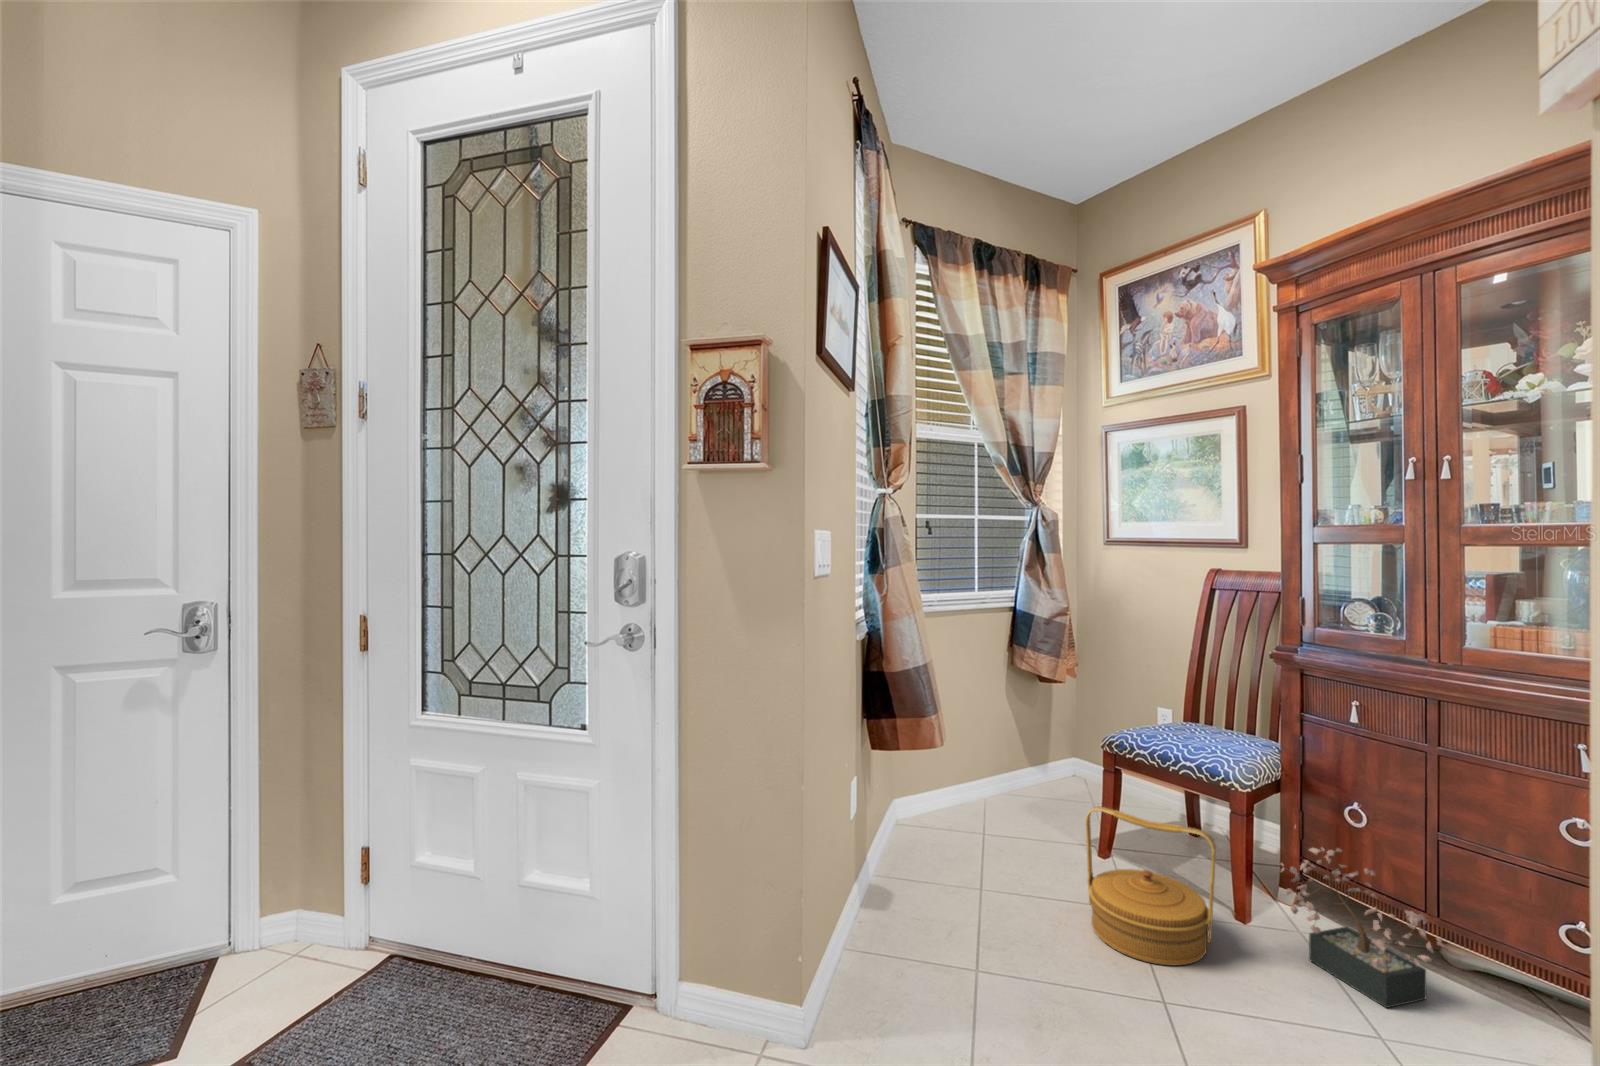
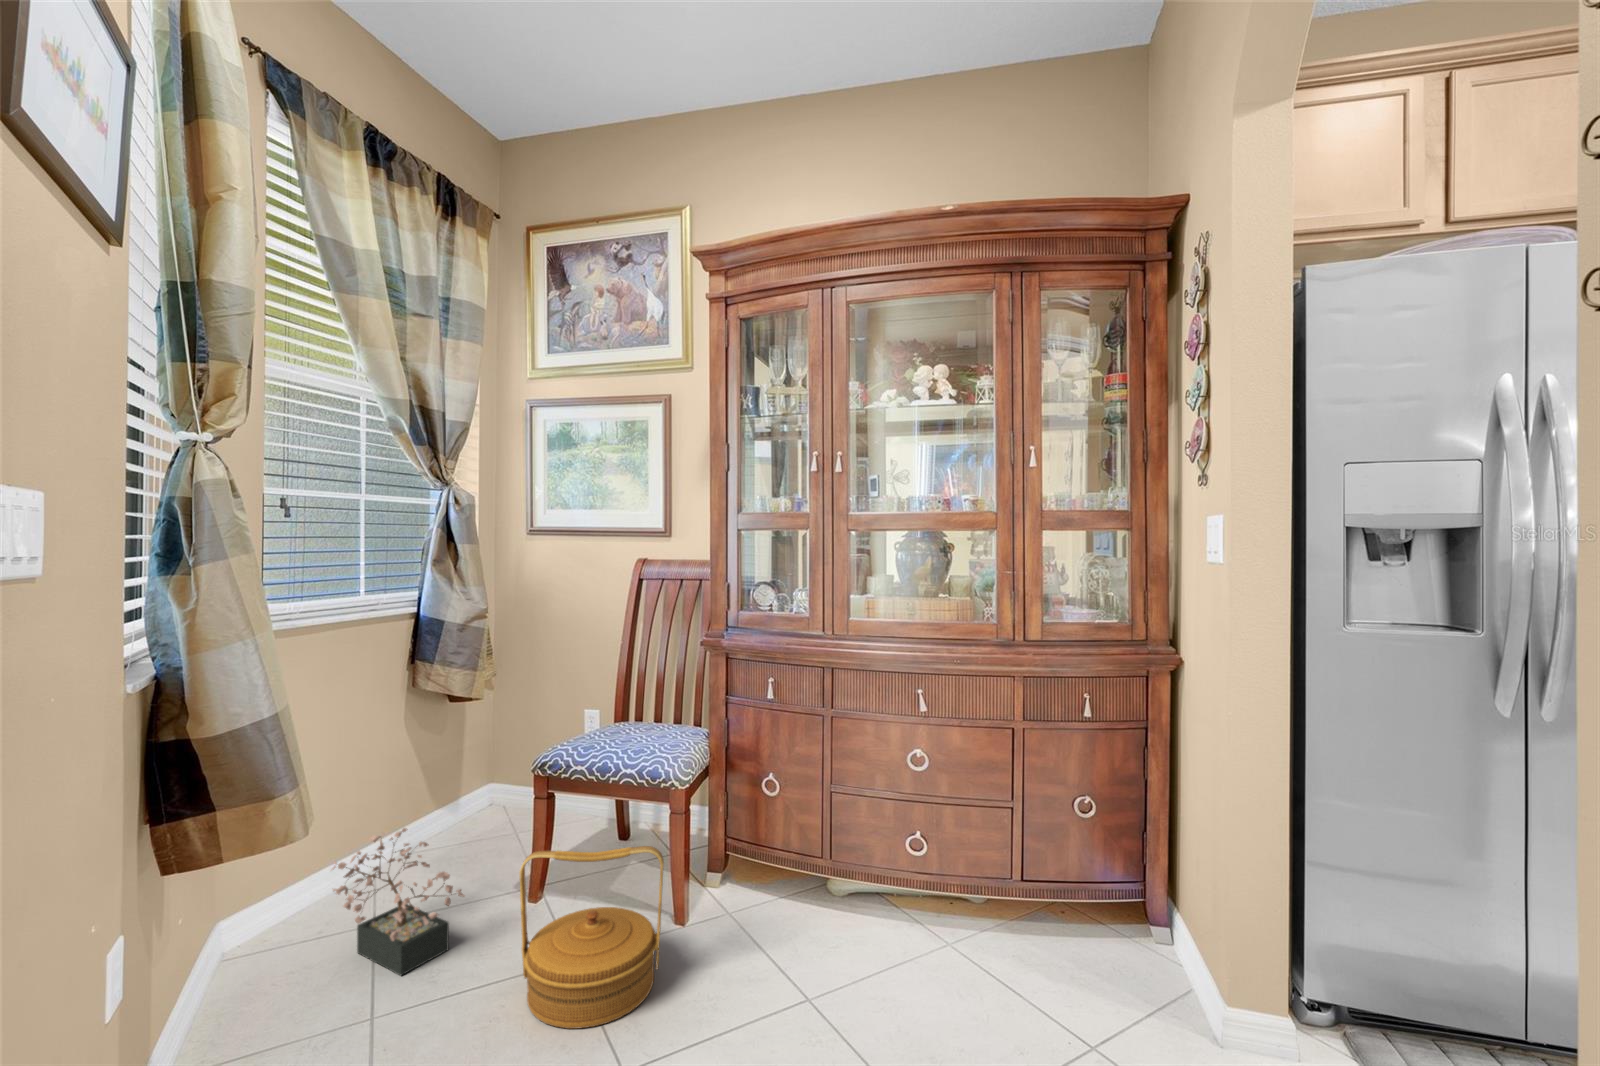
decorative plant: present [1281,848,1448,1008] -> present [332,828,464,975]

